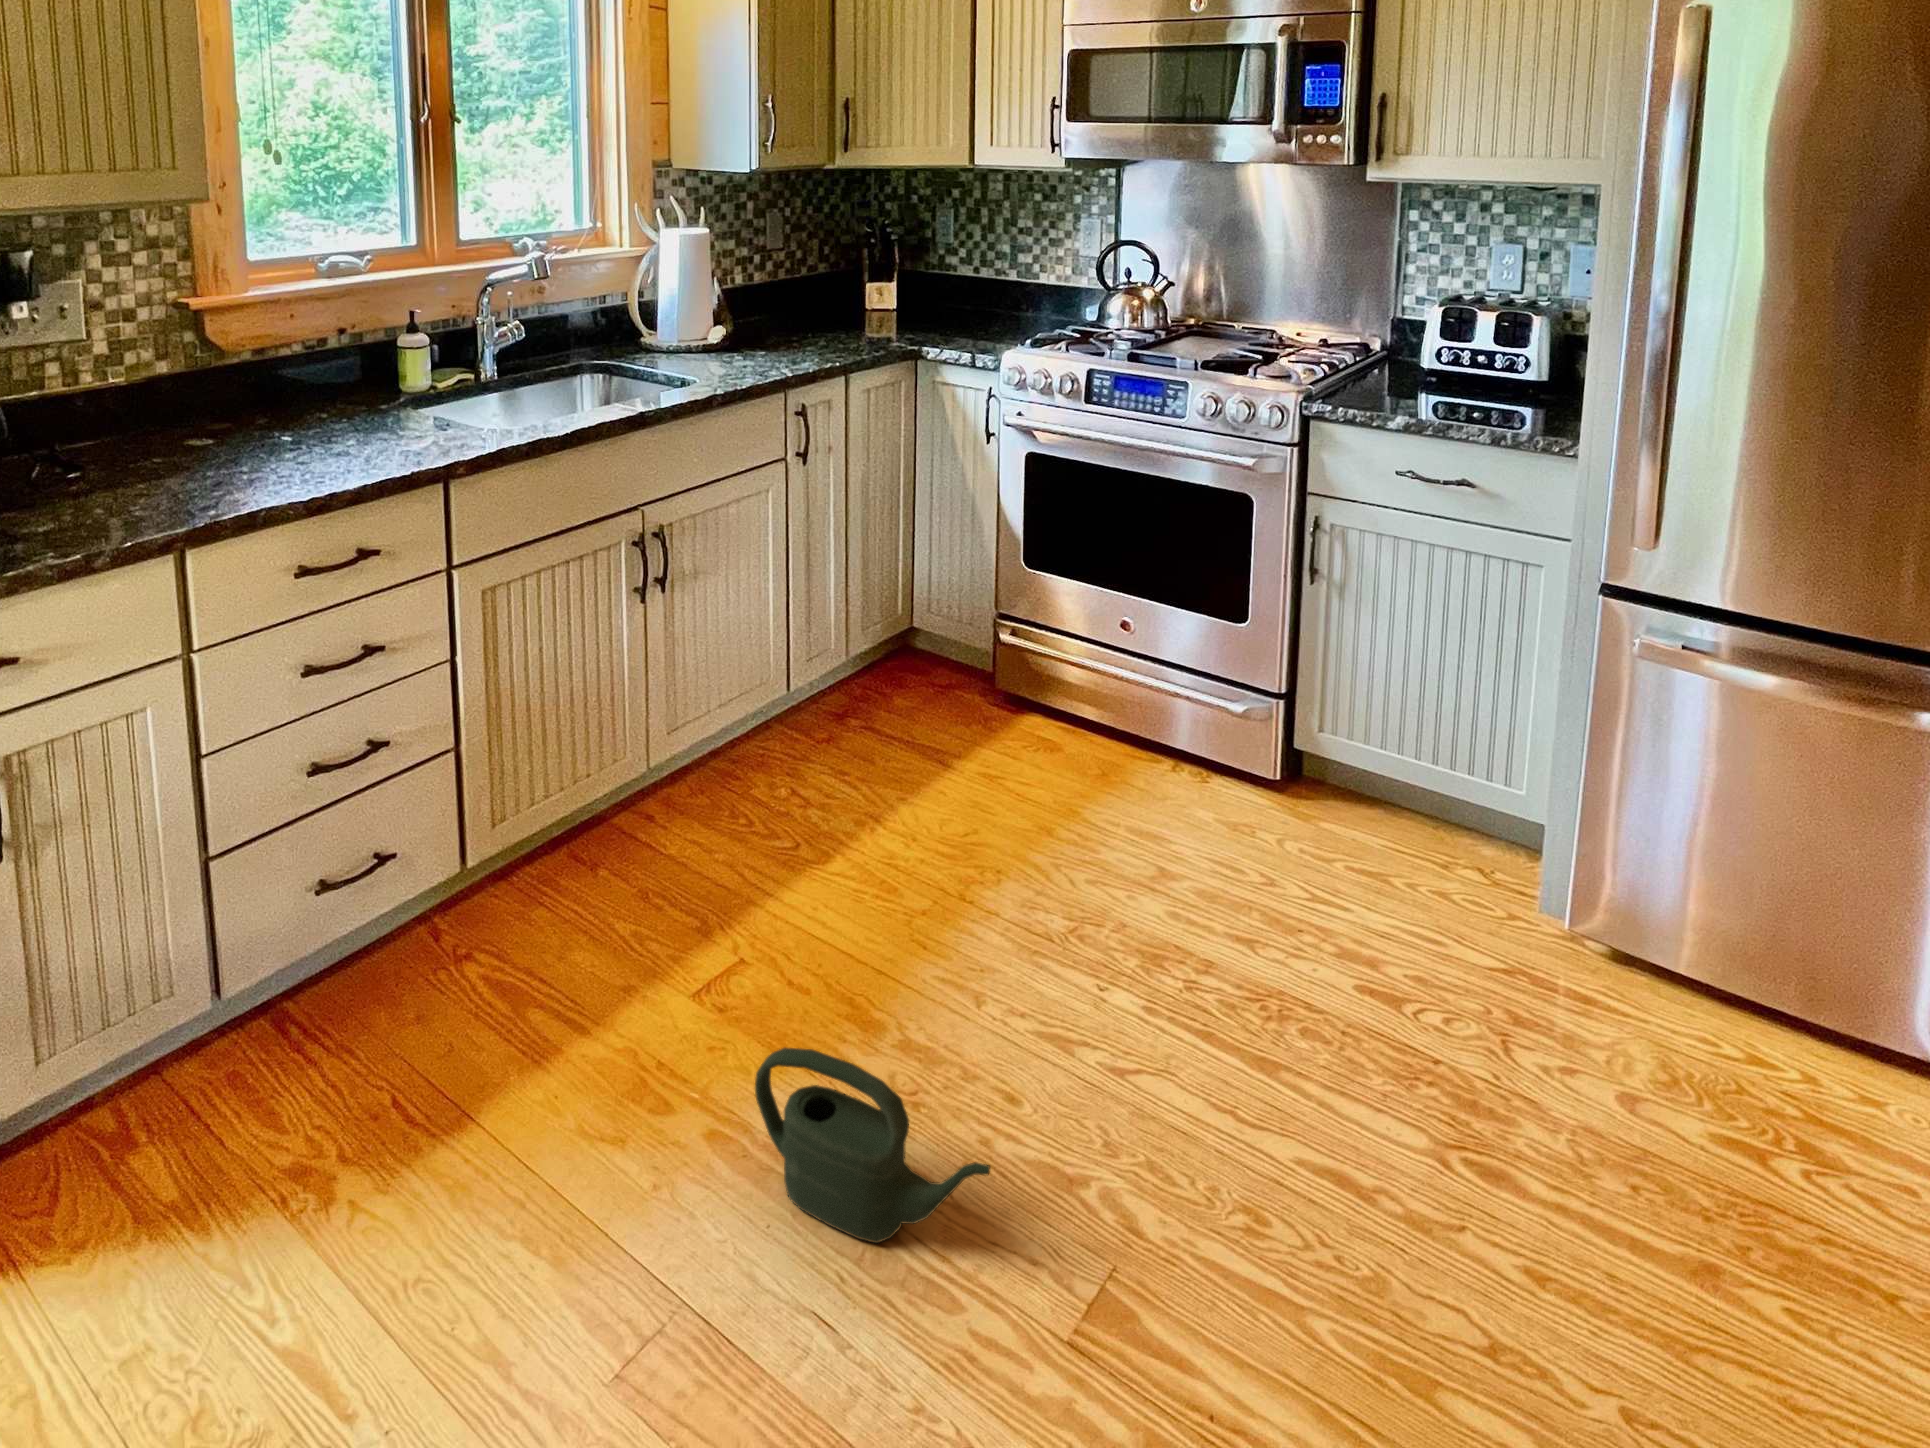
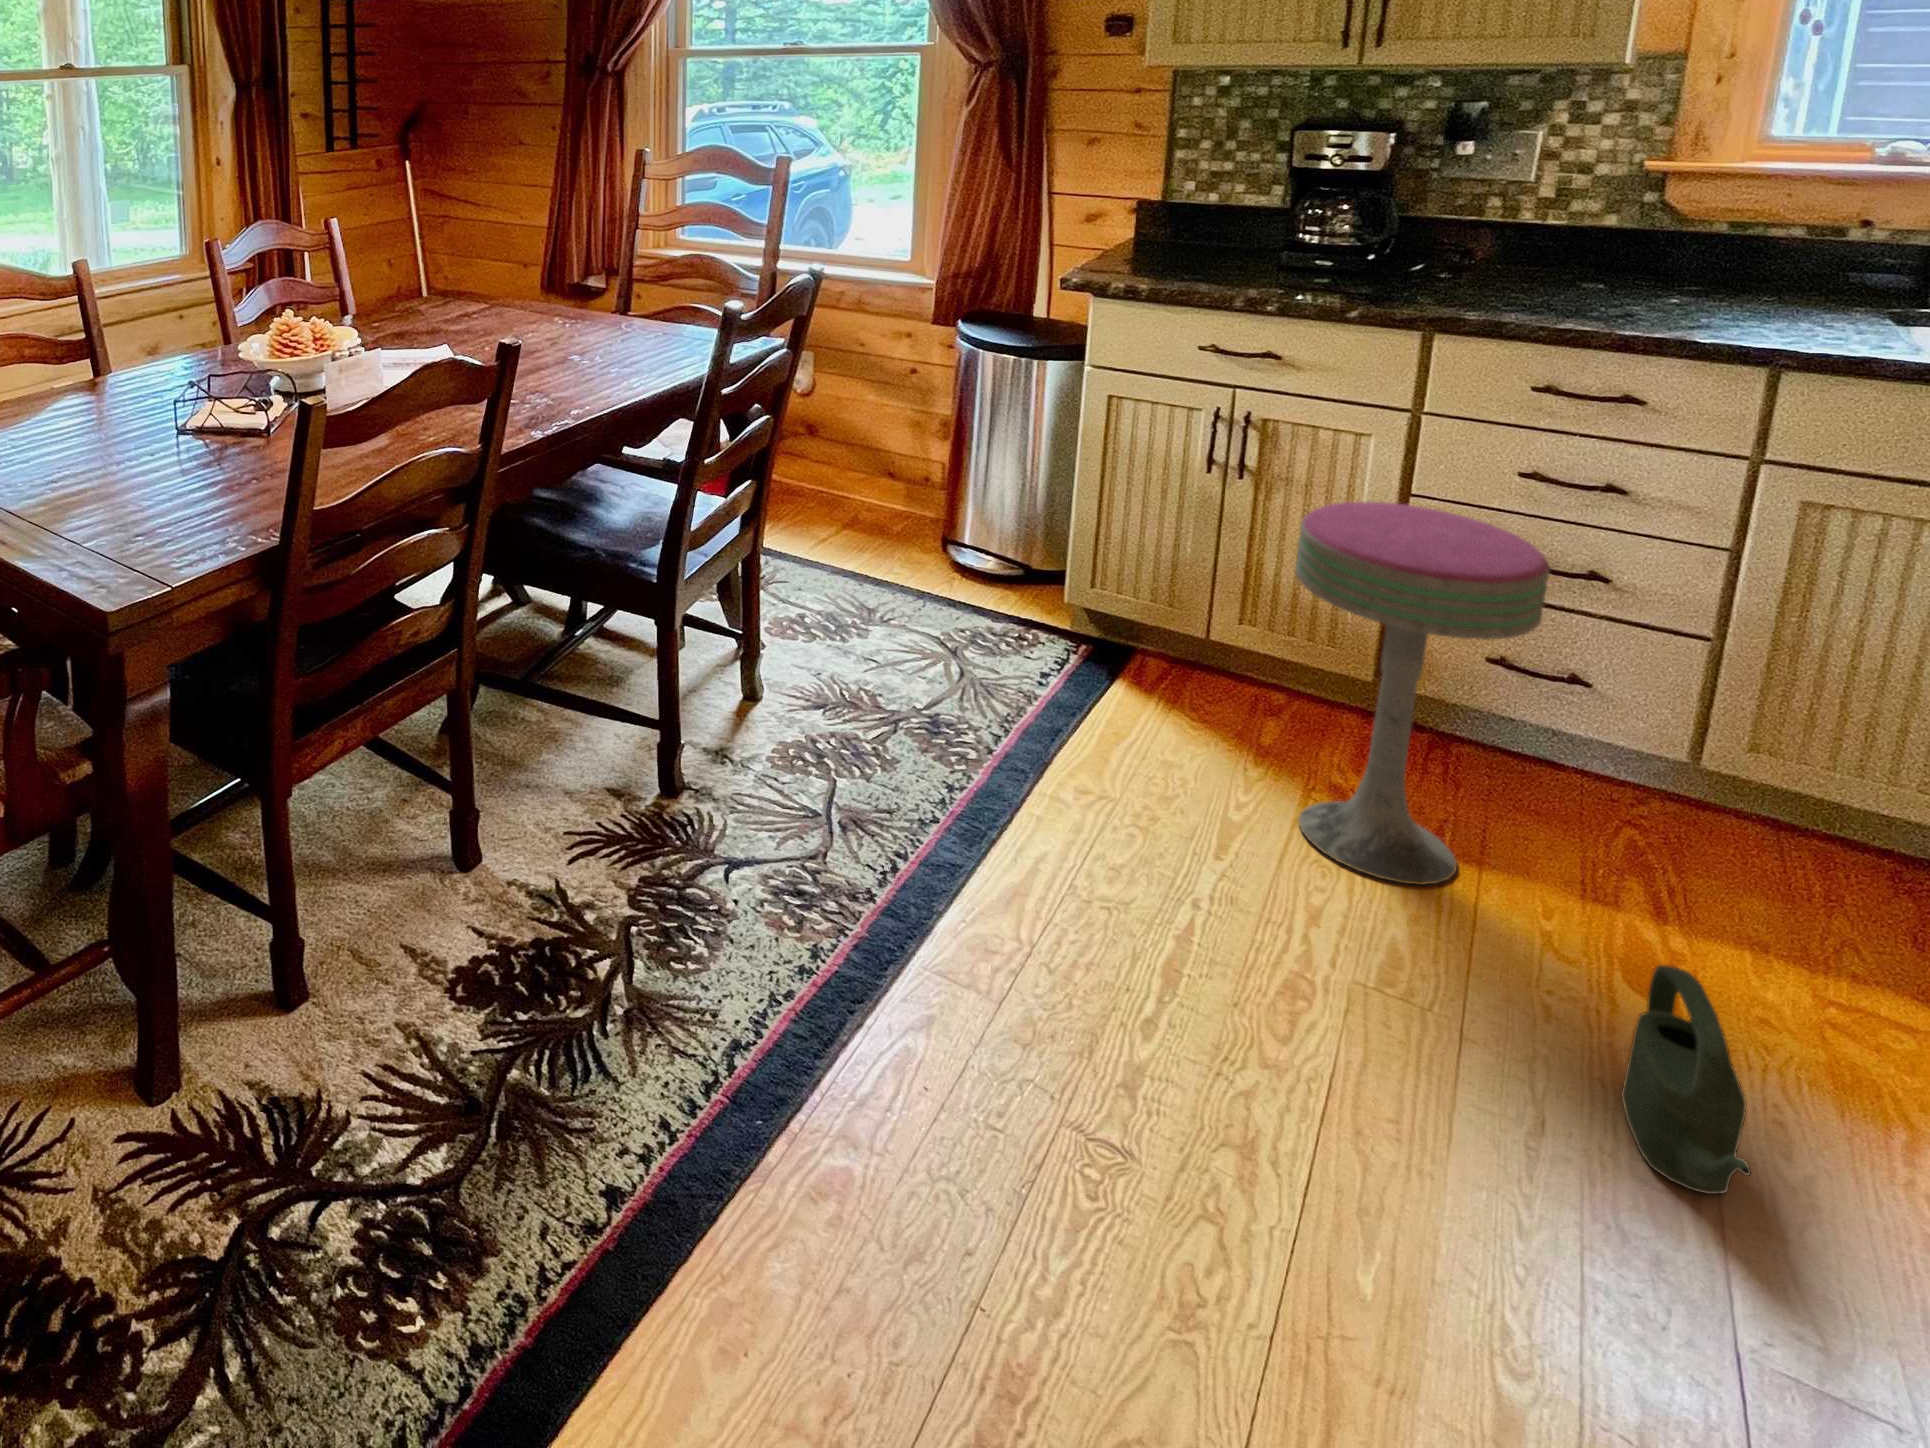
bar stool: none [252,737,517,1262] -> present [1295,502,1550,885]

